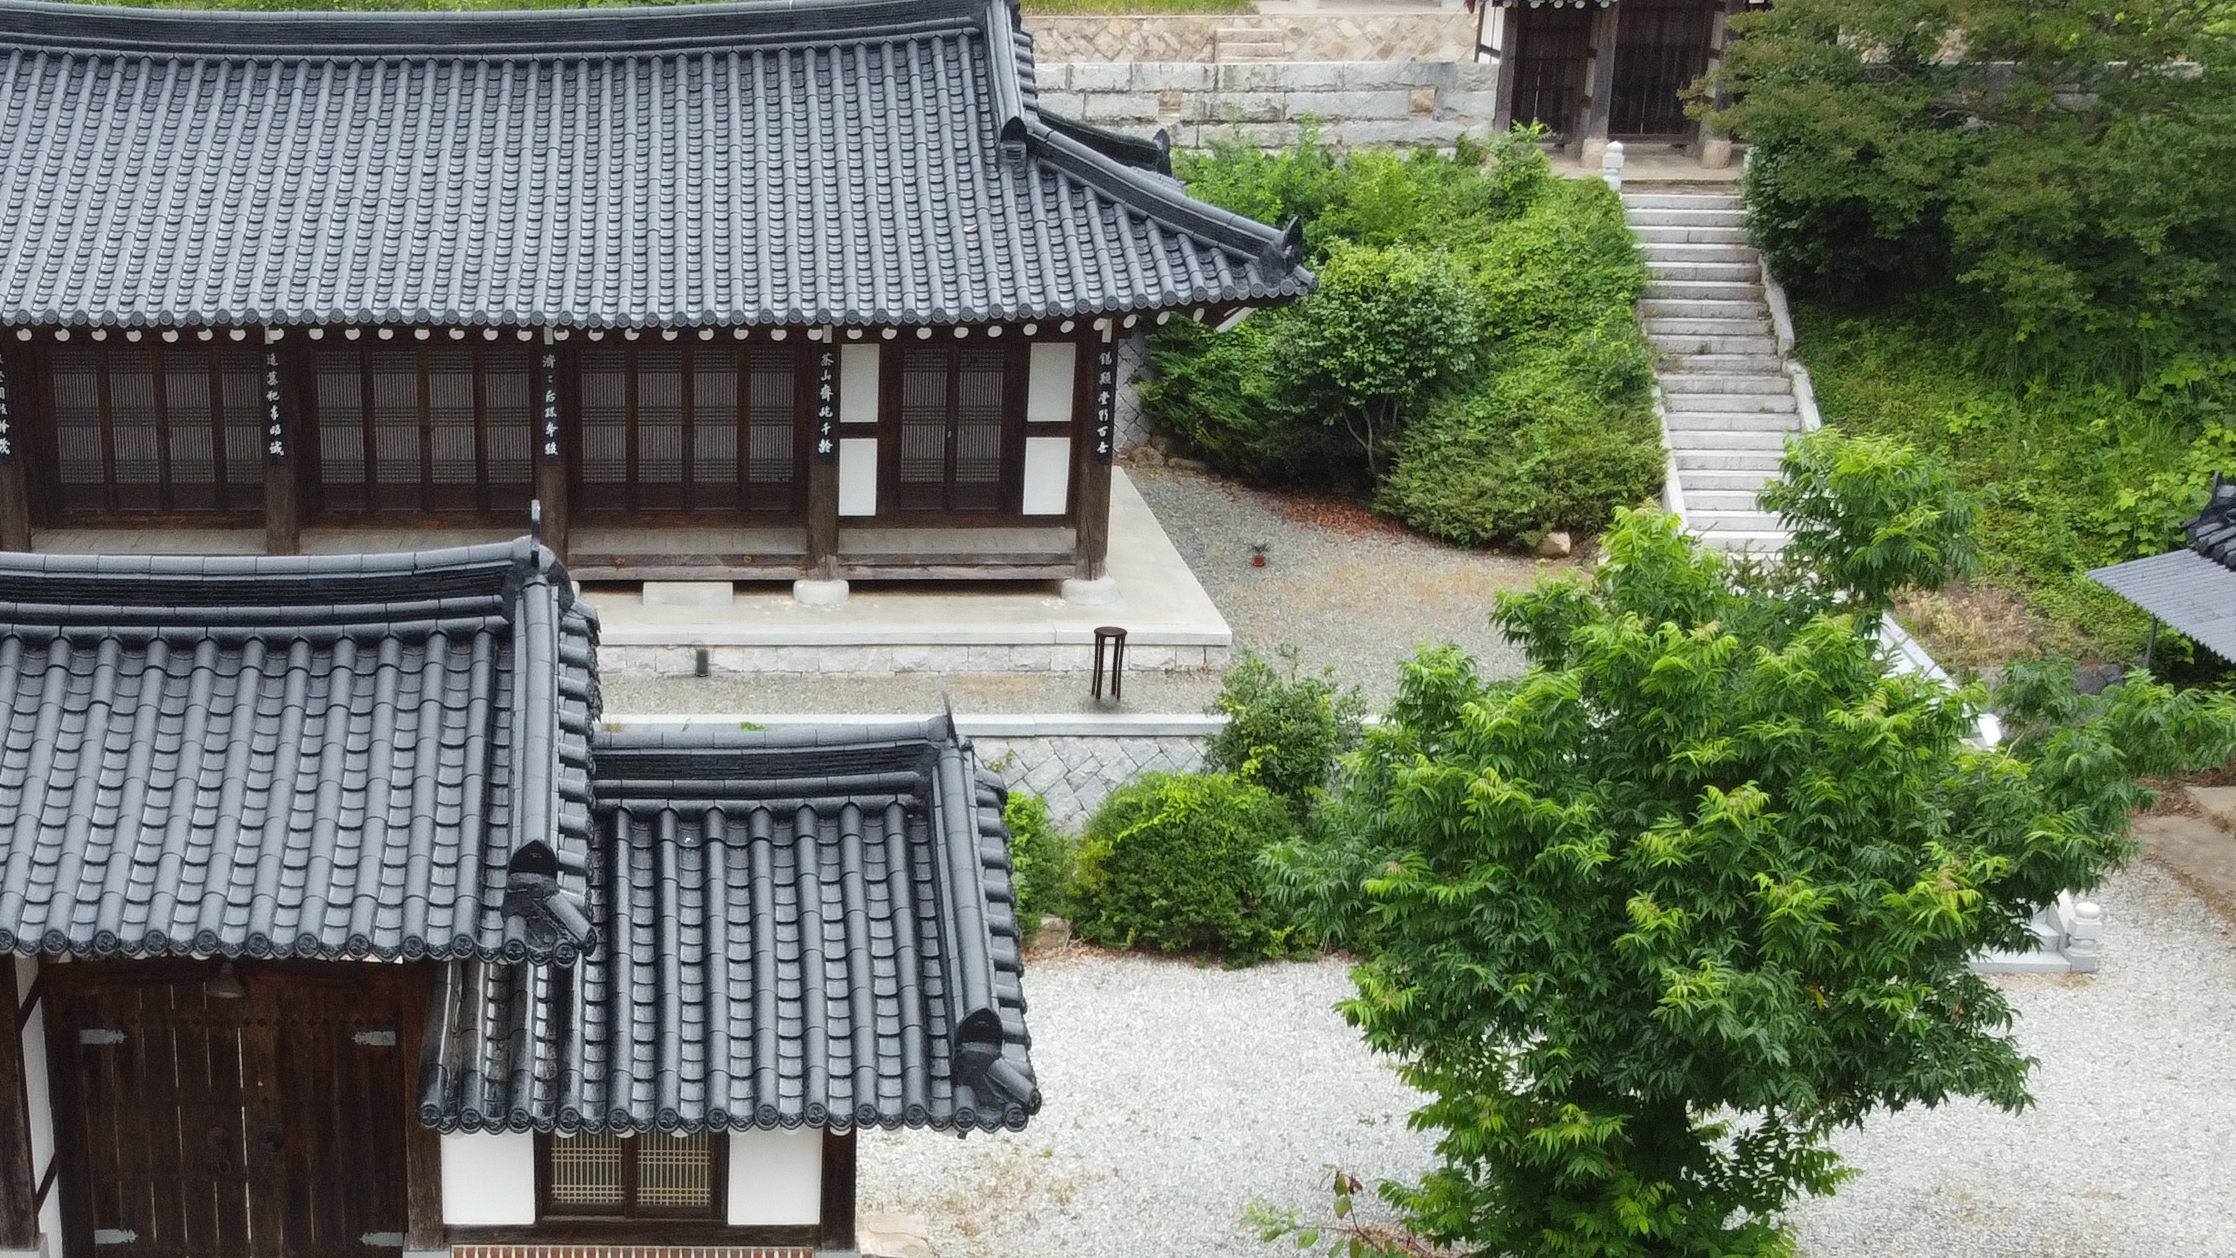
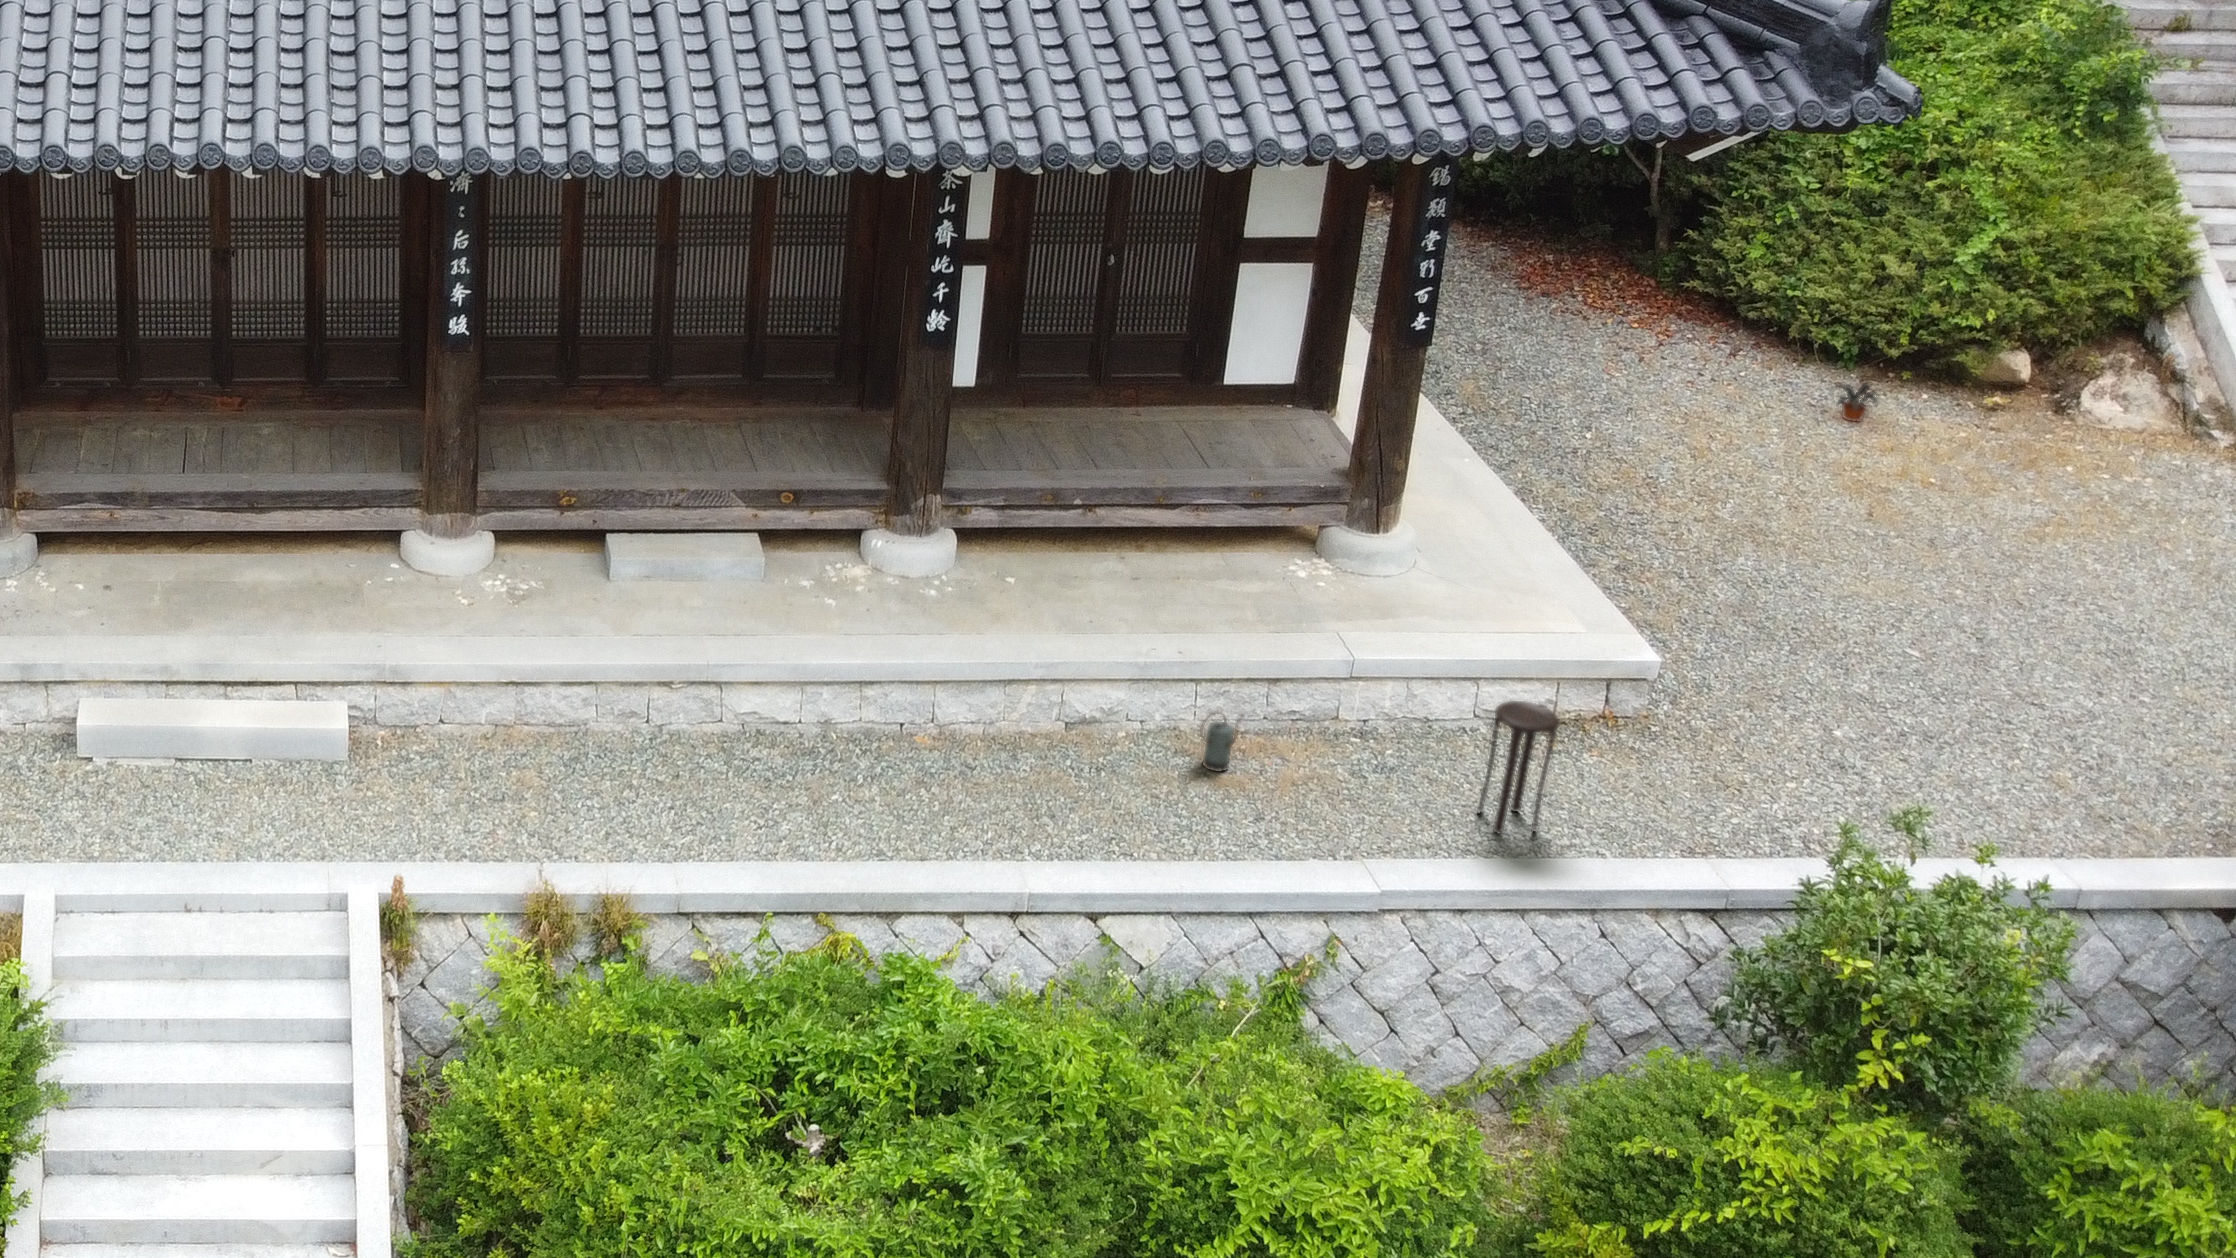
potted plant: present [1249,544,1268,566] -> present [1836,383,1877,422]
watering can: present [690,648,710,676] -> present [1201,713,1244,772]

